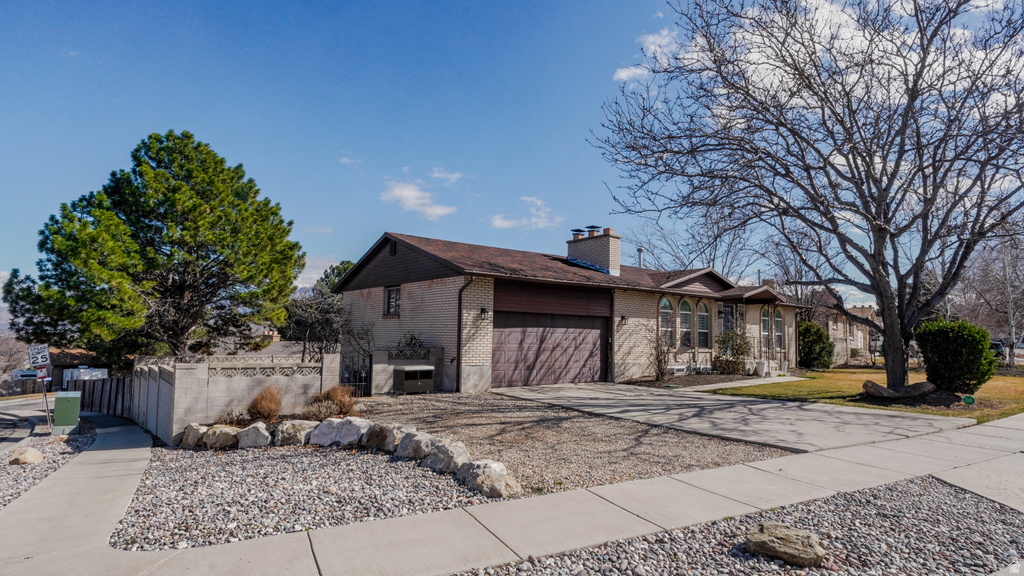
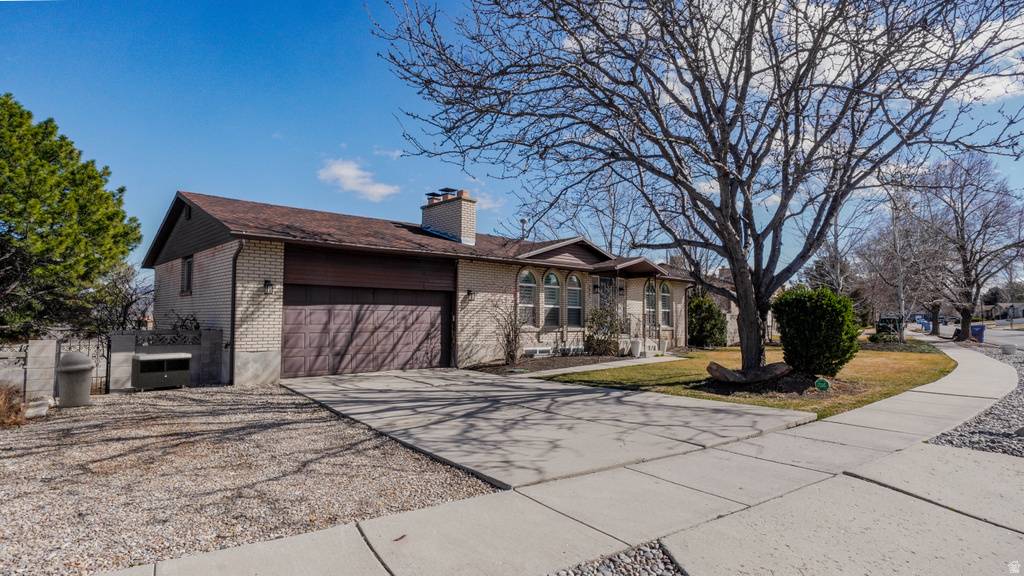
trash can: none [371,362,395,404] -> present [55,351,95,407]

